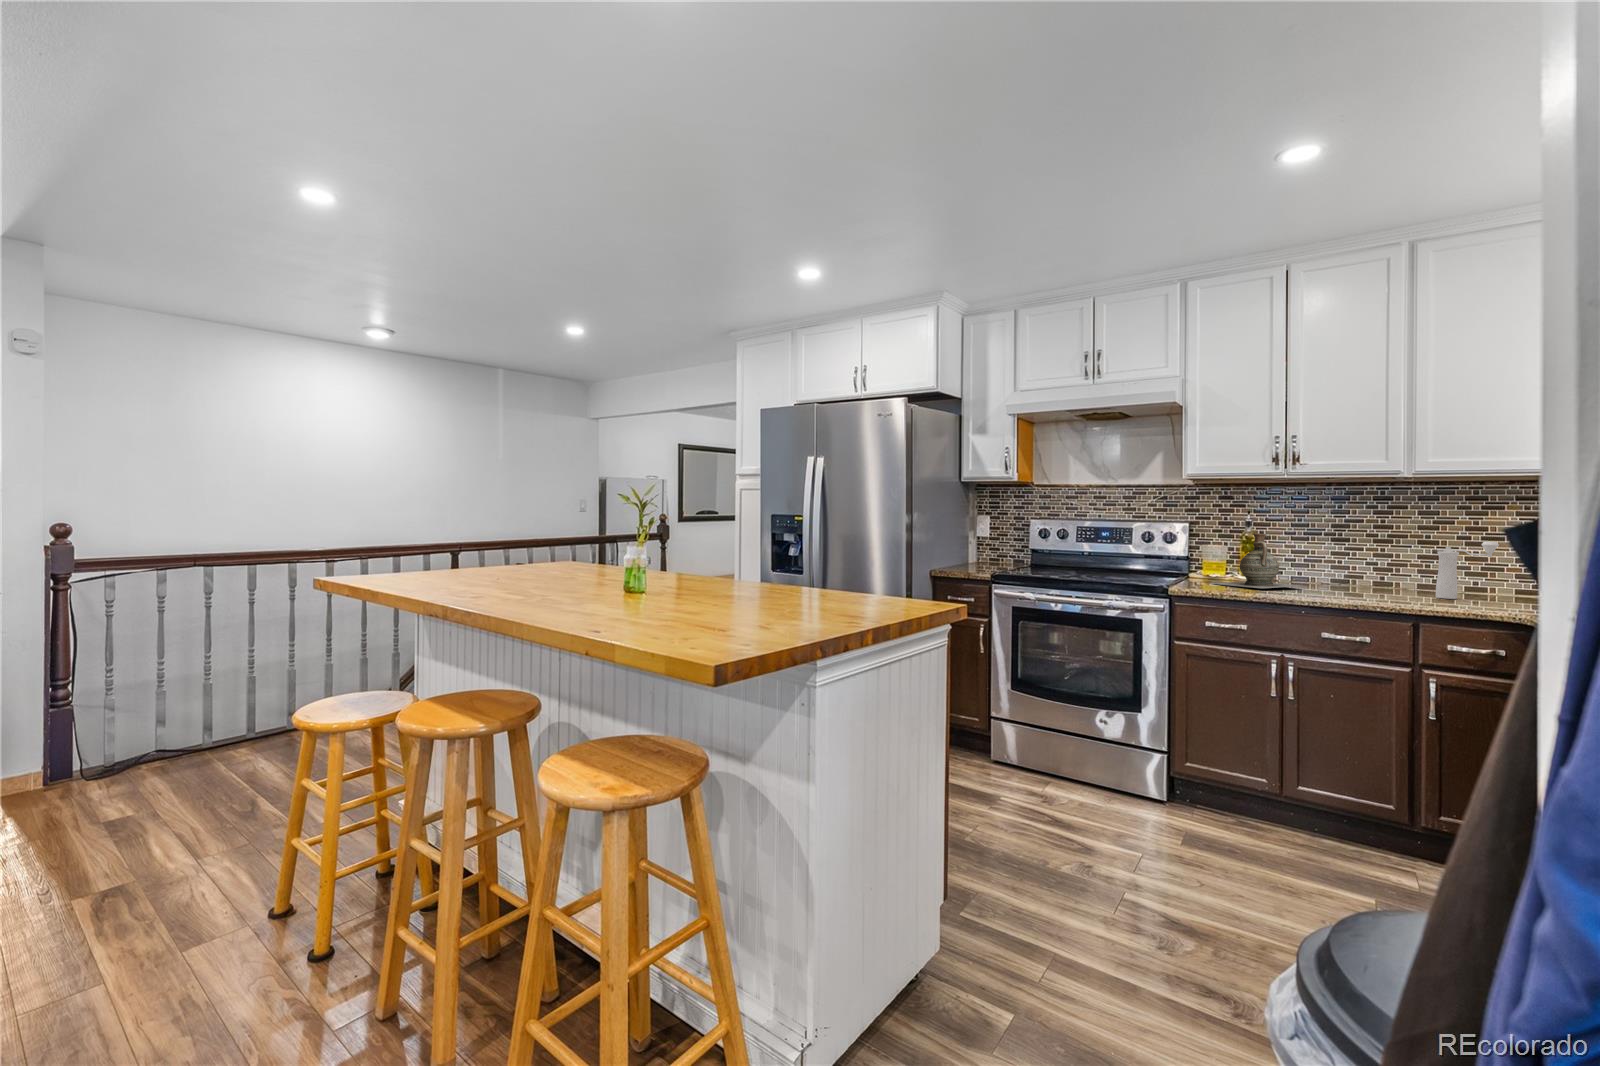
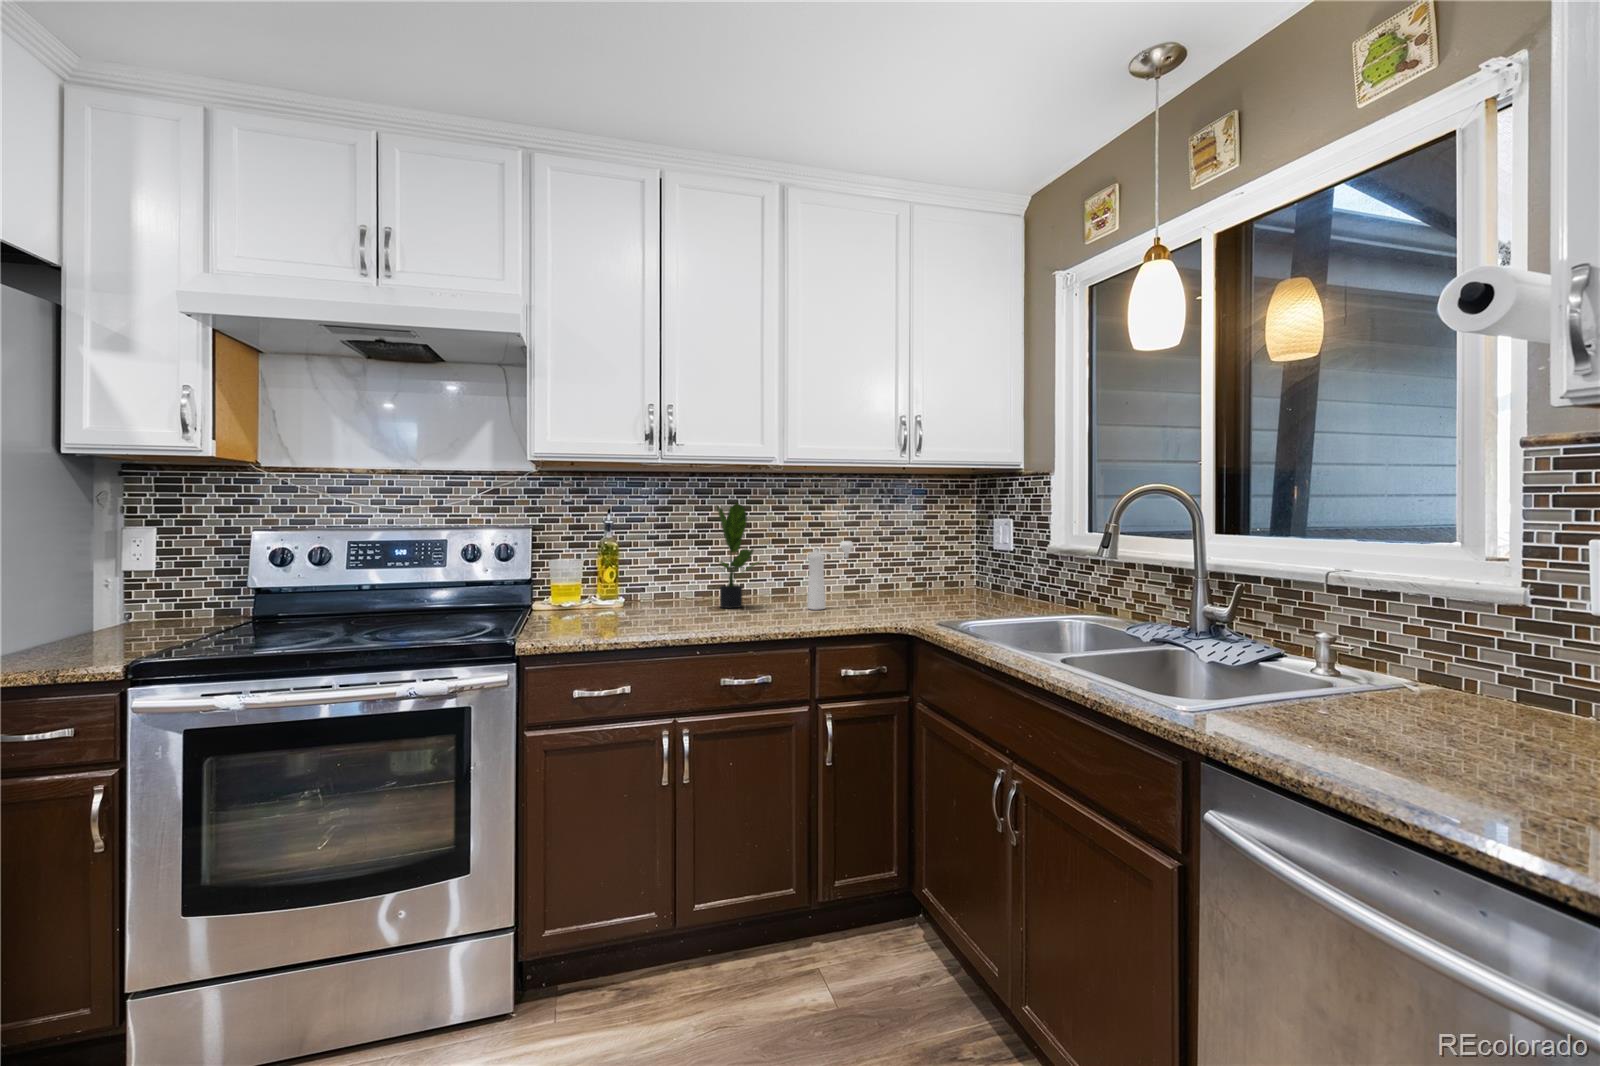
potted plant: none [1331,506,1392,591] -> present [718,503,759,608]
ceramic jug: present [1213,533,1300,588] -> none [571,542,686,624]

